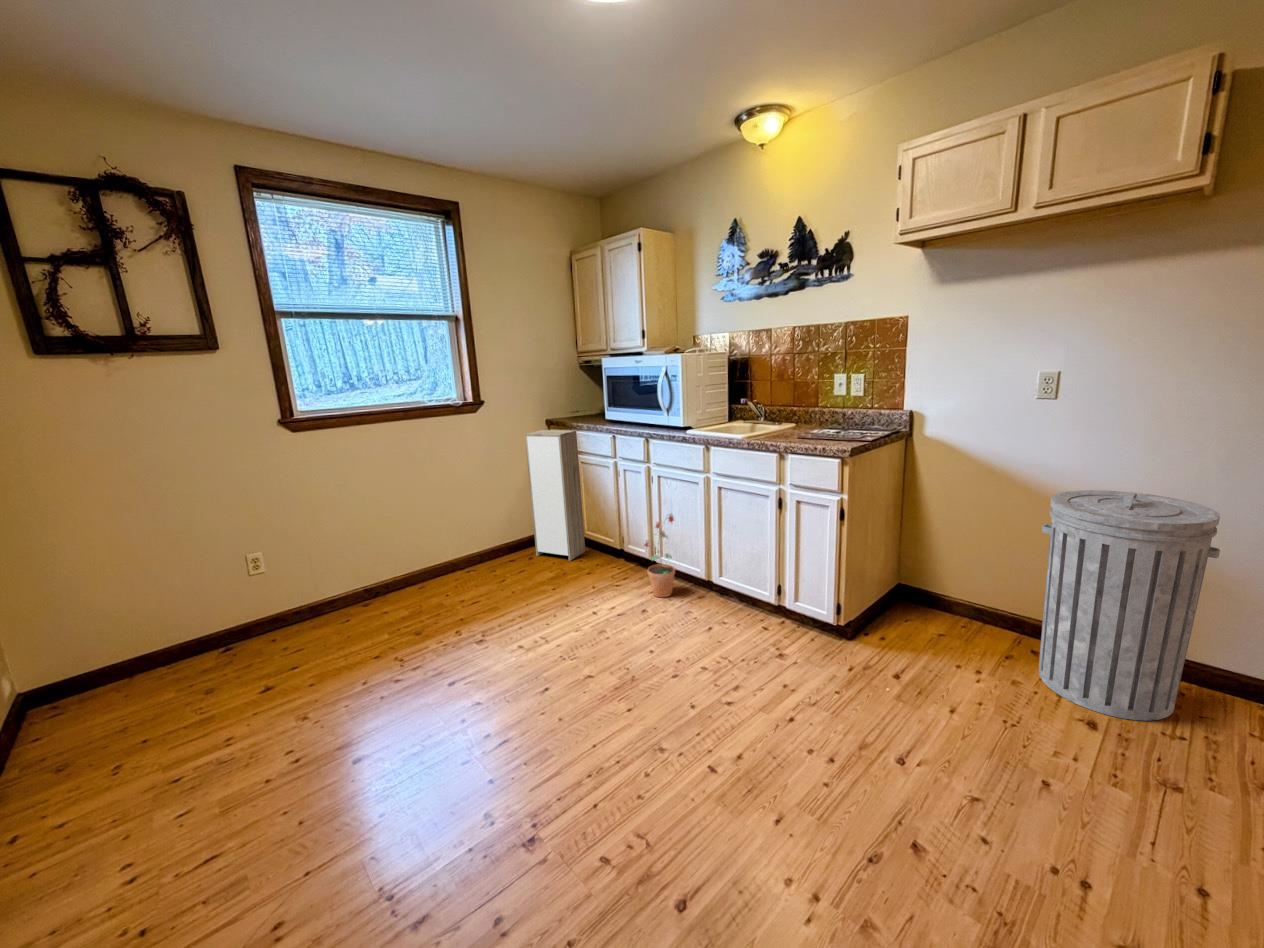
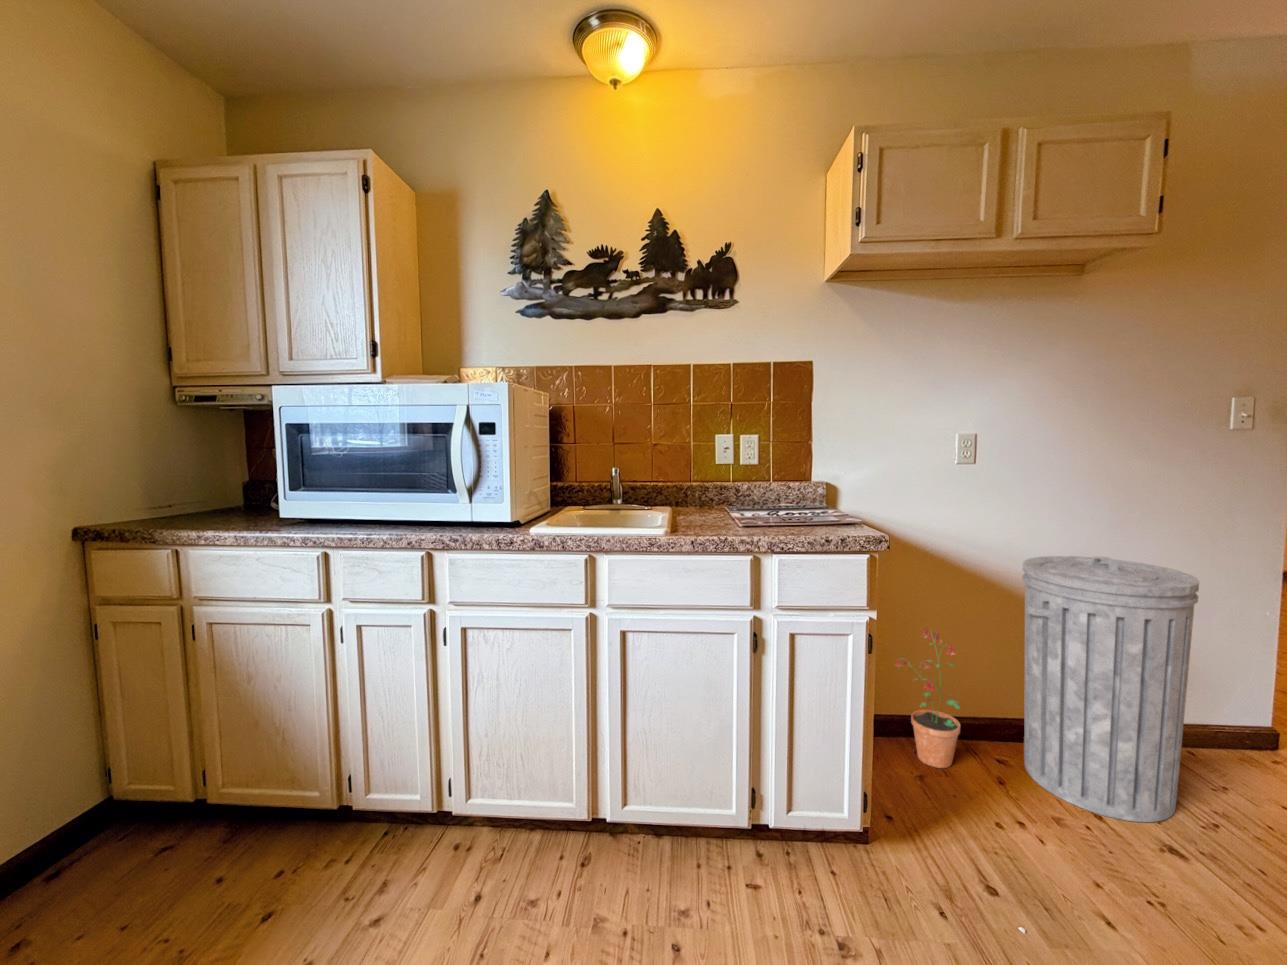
storage cabinet: present [525,430,585,561] -> none [11,554,223,928]
potted plant: present [644,514,675,597] -> present [896,628,960,768]

